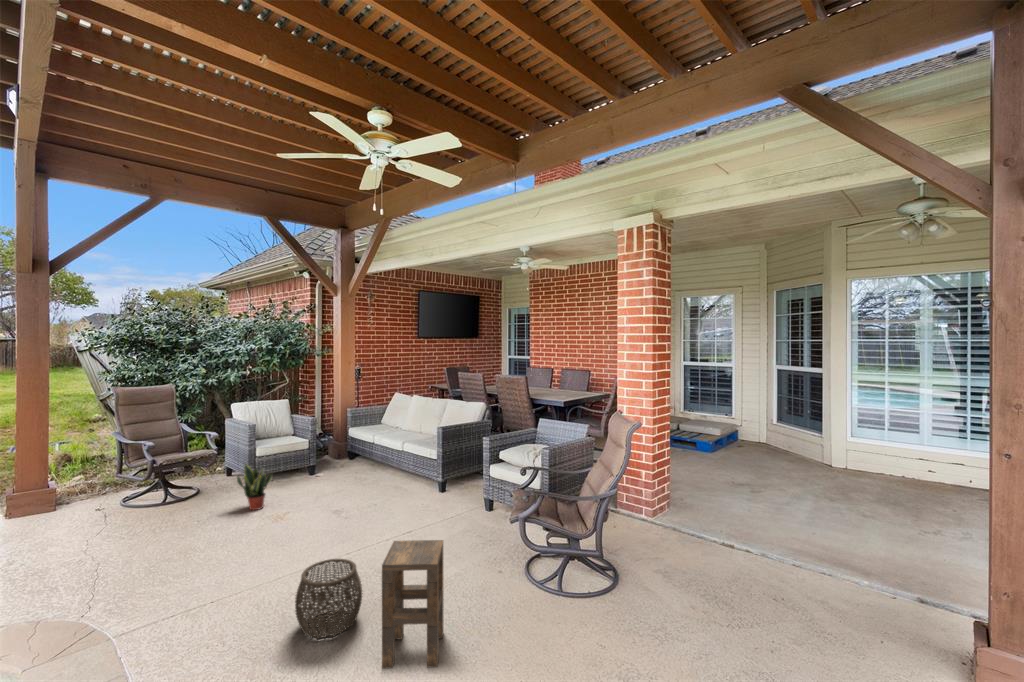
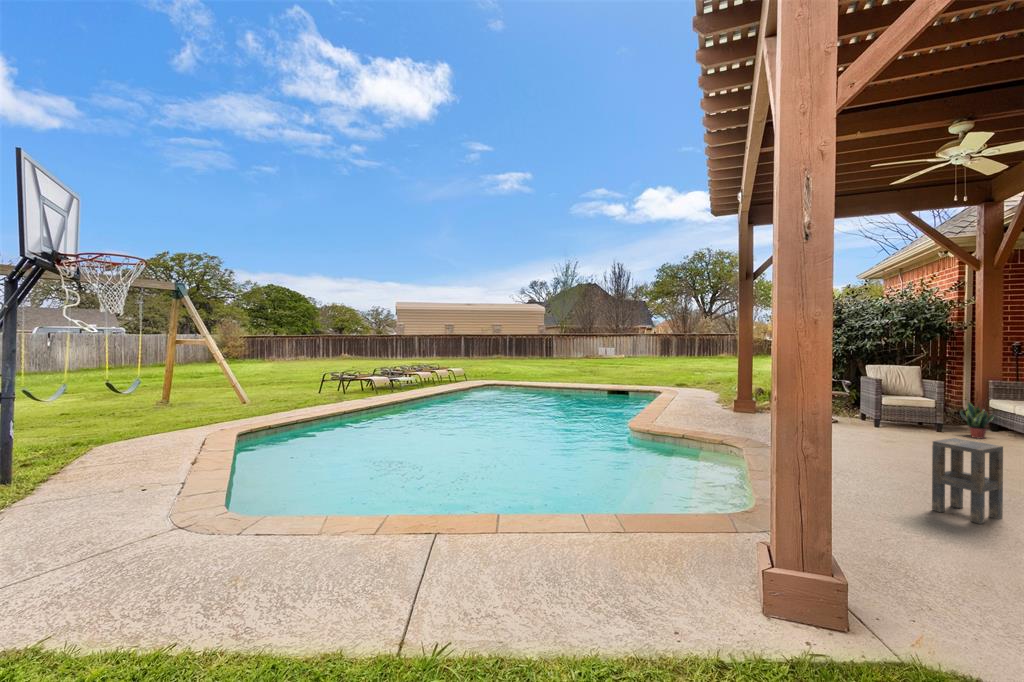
potted plant: present [237,464,272,510] -> present [961,402,994,439]
woven basket: present [295,559,362,639] -> none [877,447,933,493]

